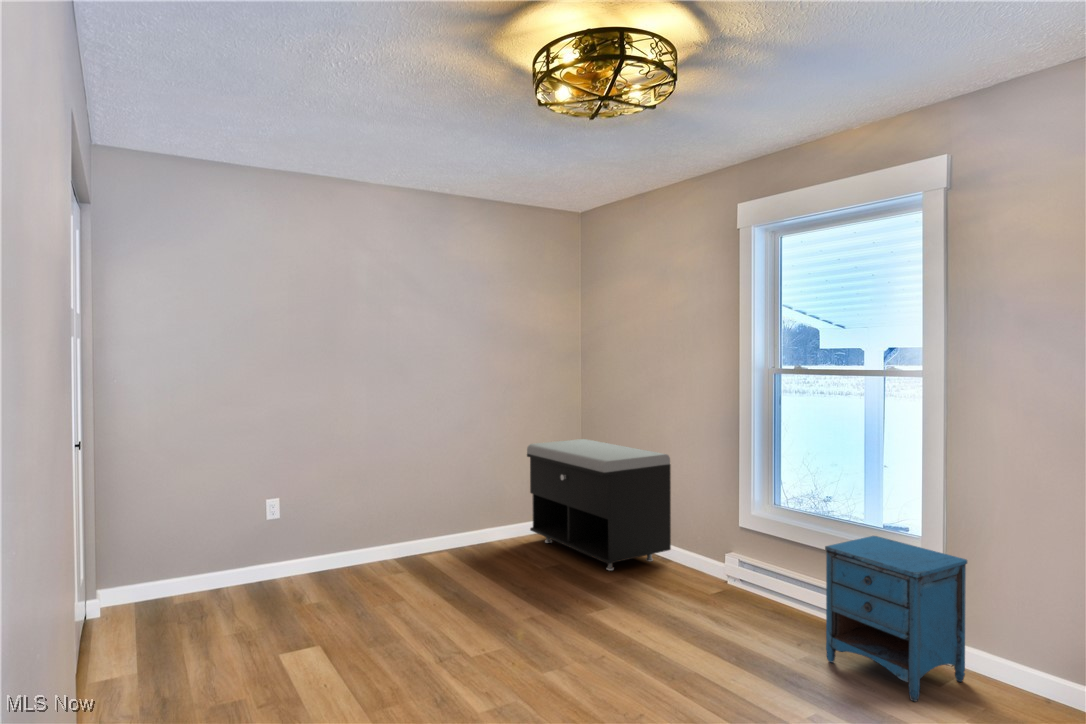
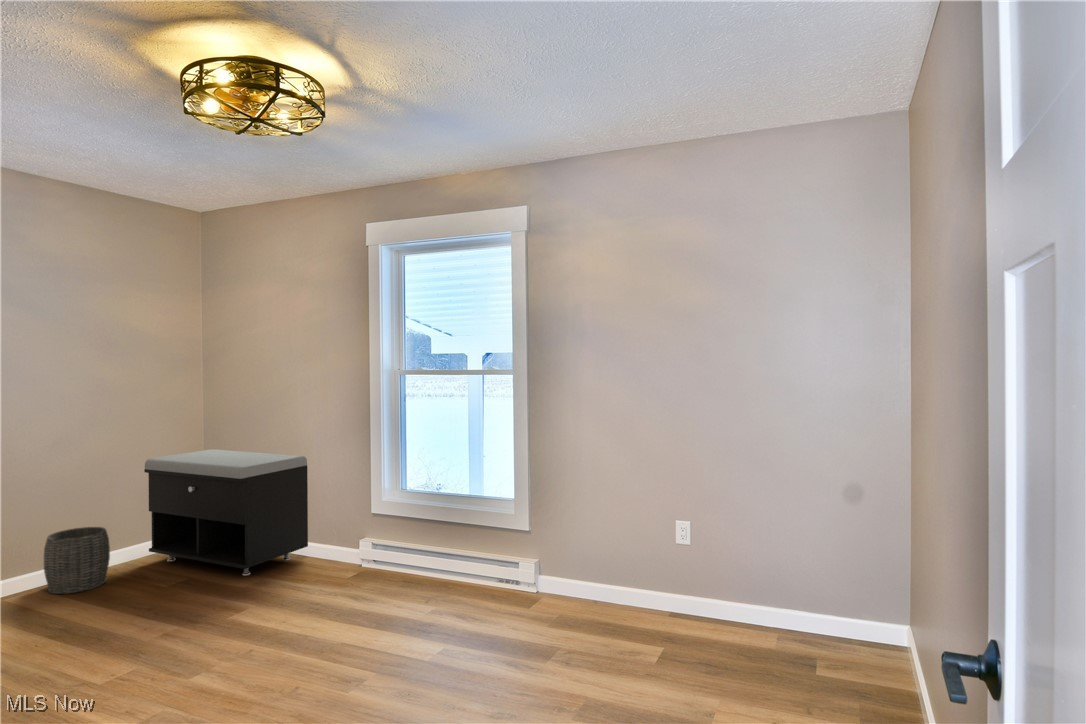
woven basket: none [452,501,499,559] -> present [44,527,110,594]
nightstand: present [825,536,967,702] -> none [447,504,544,623]

